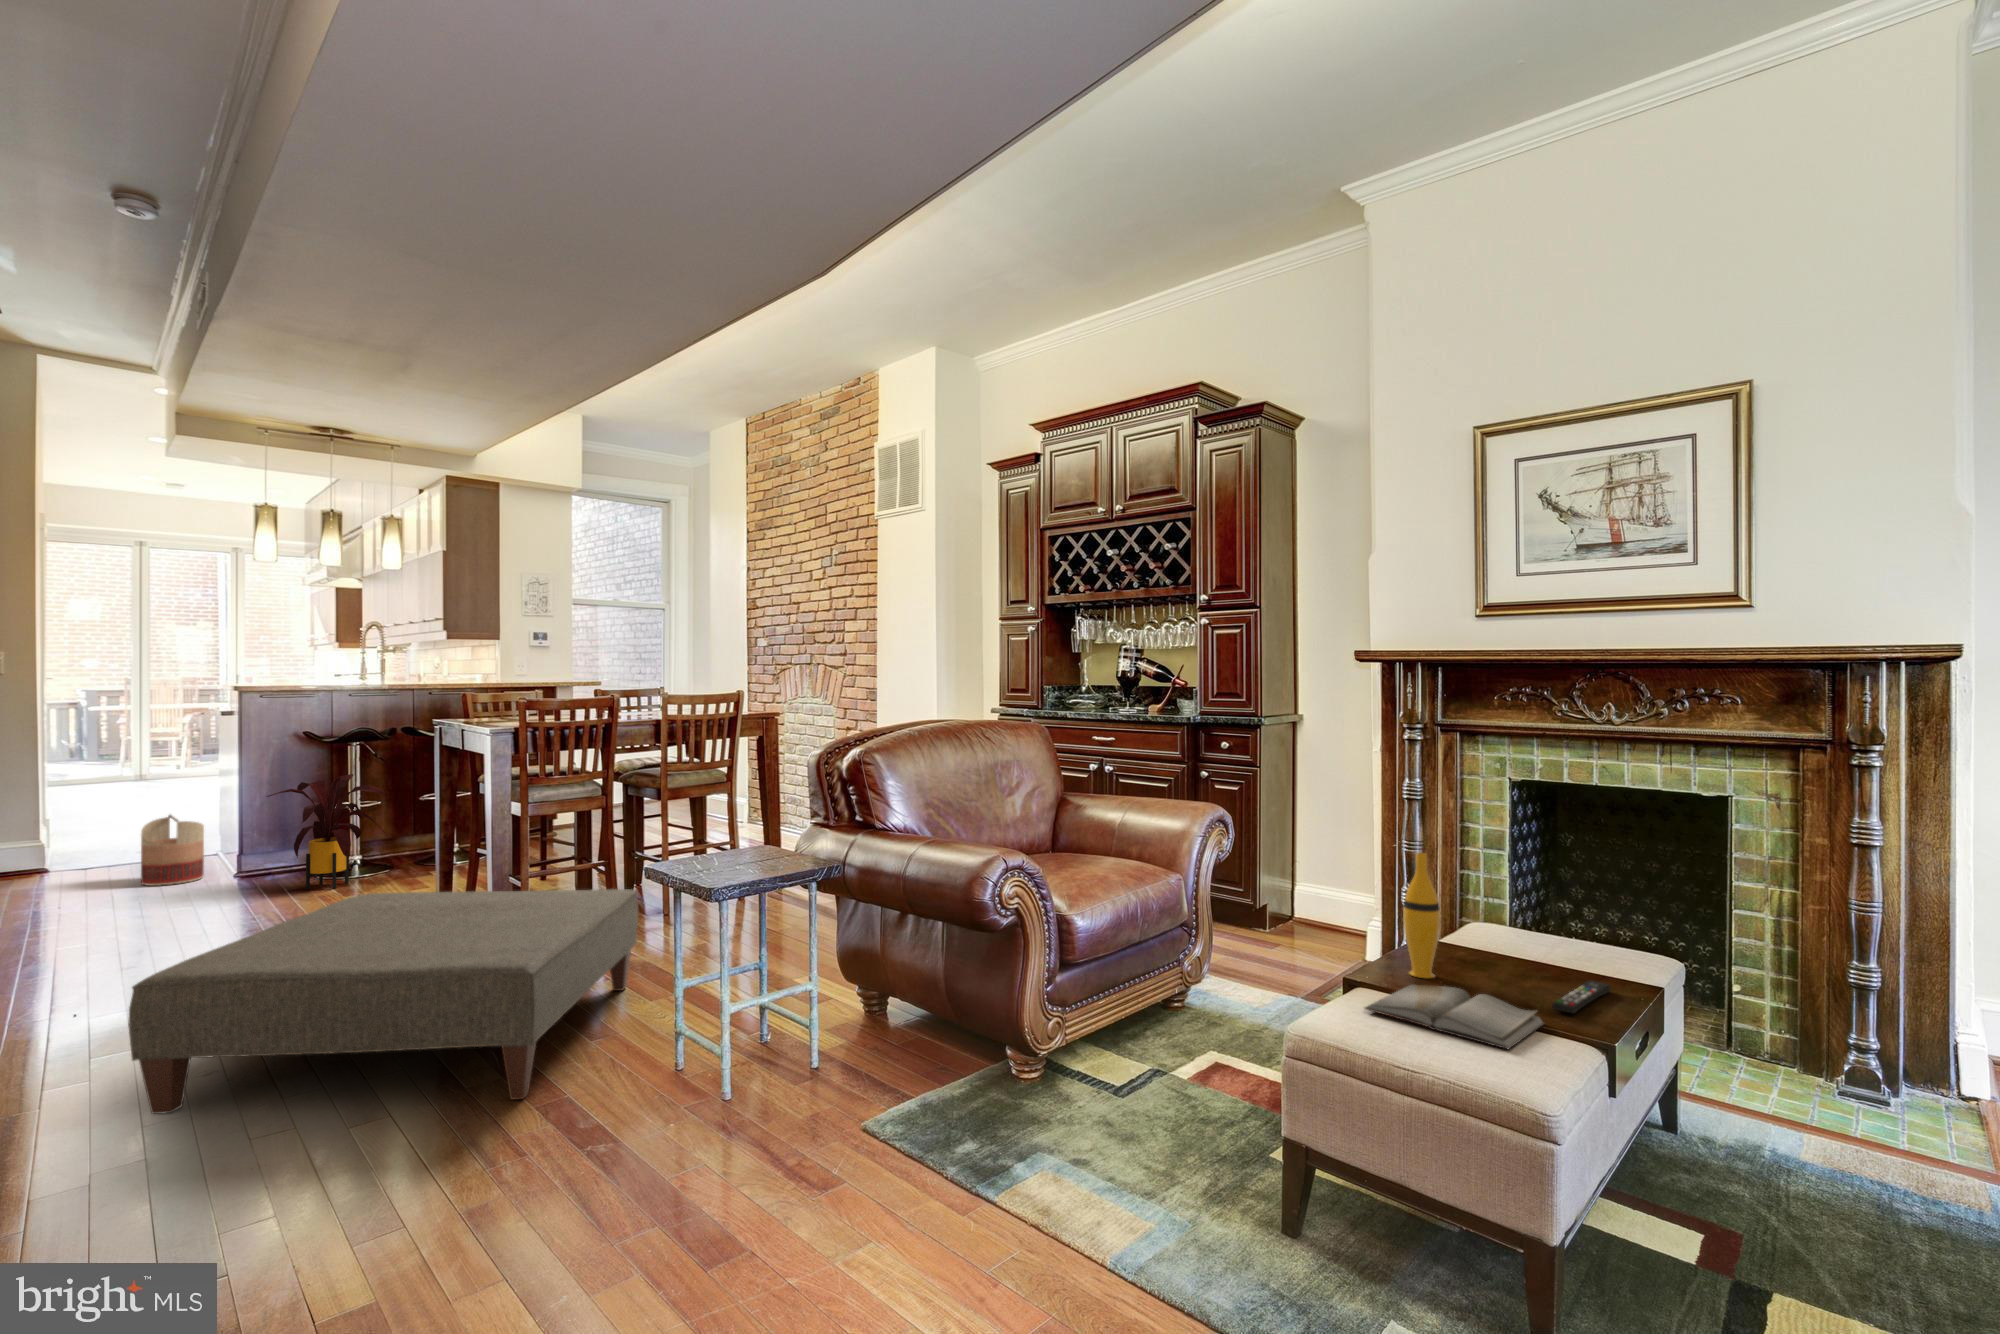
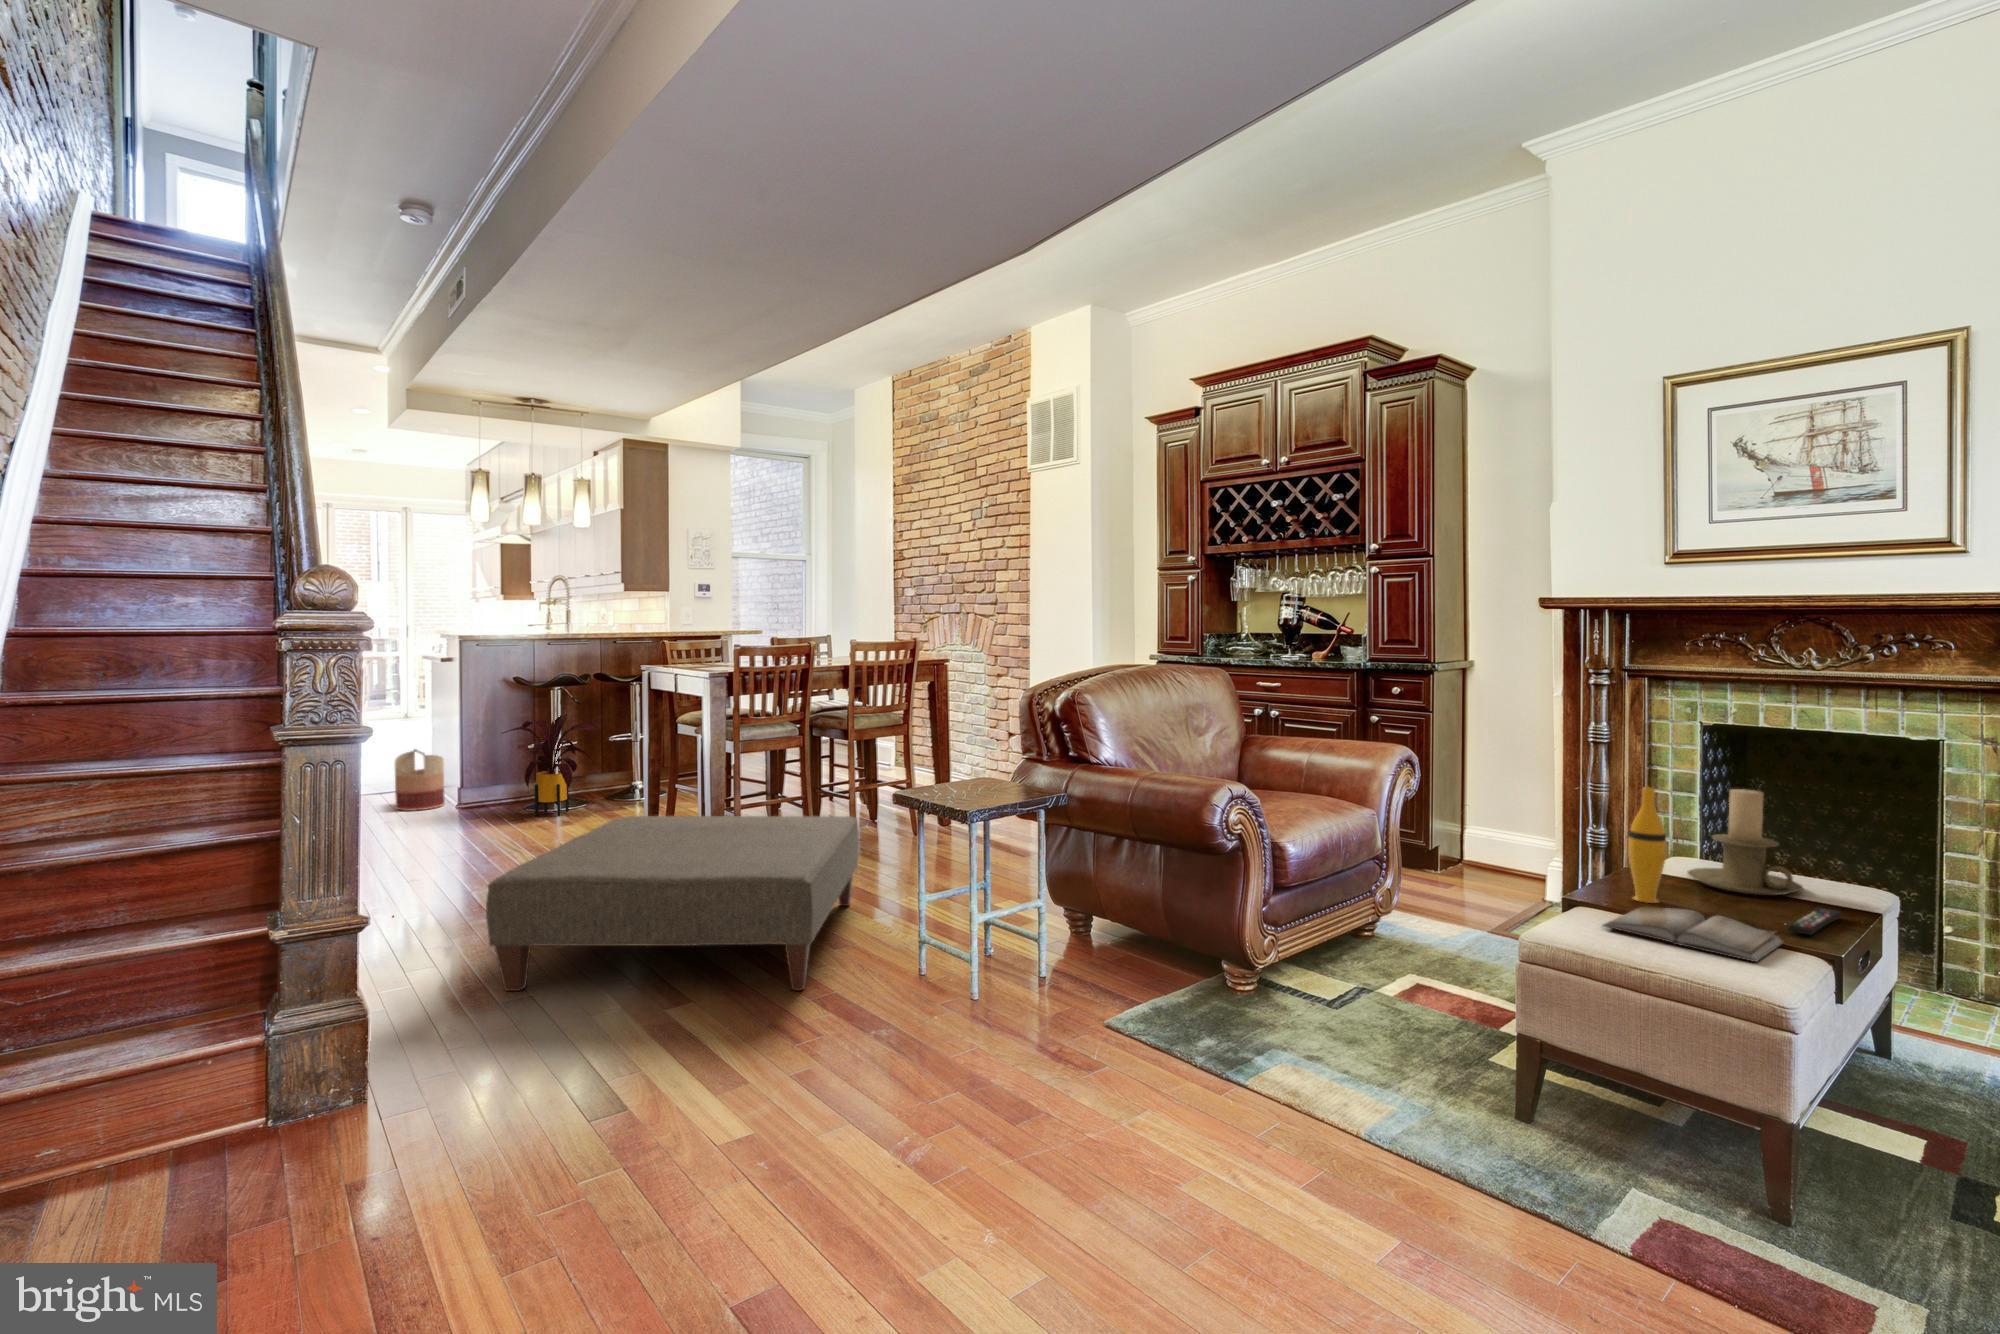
candle holder: none [1472,852,1581,966] -> present [1688,789,1803,895]

